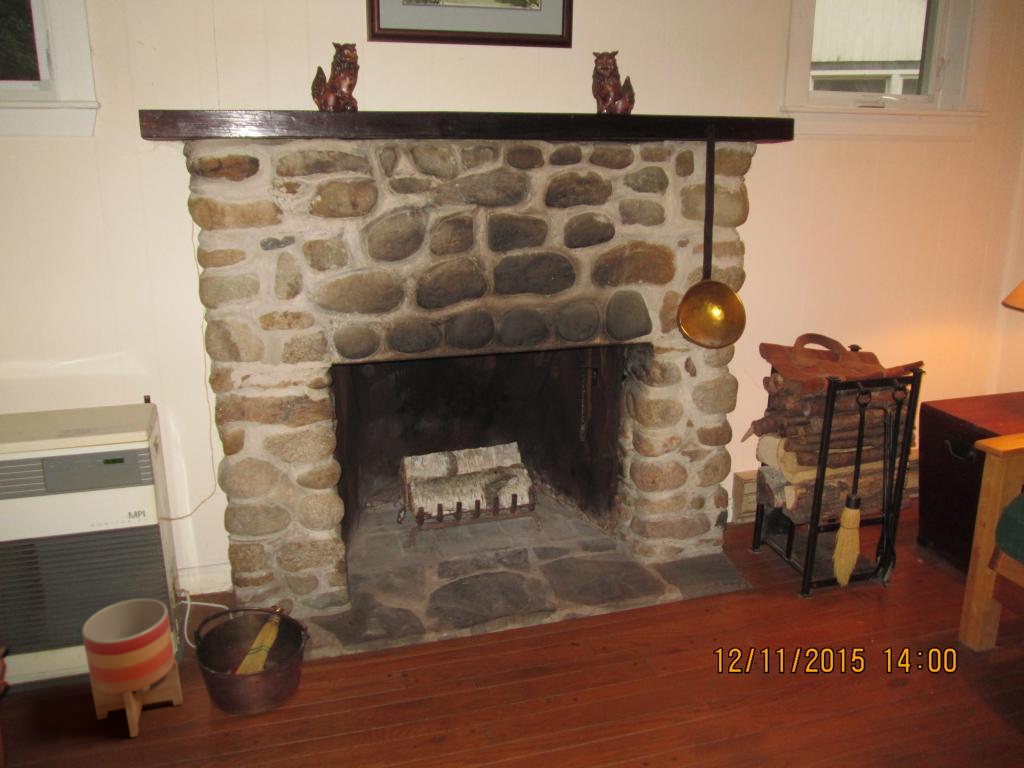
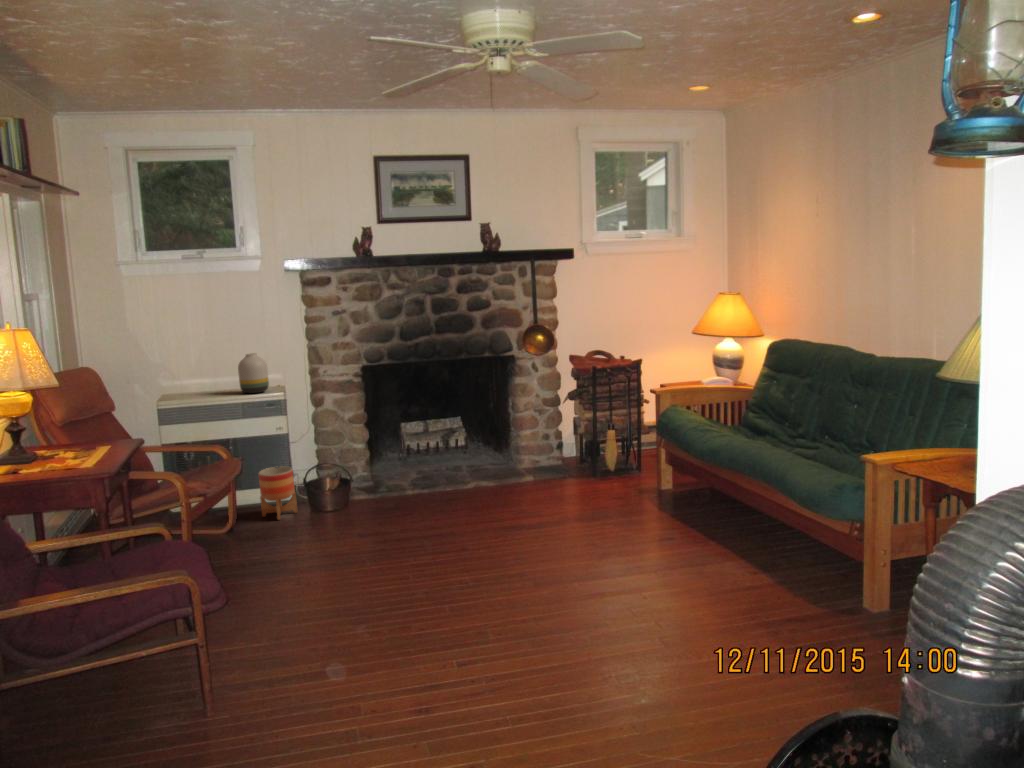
vase: none [40,331,118,425] -> present [238,353,269,393]

